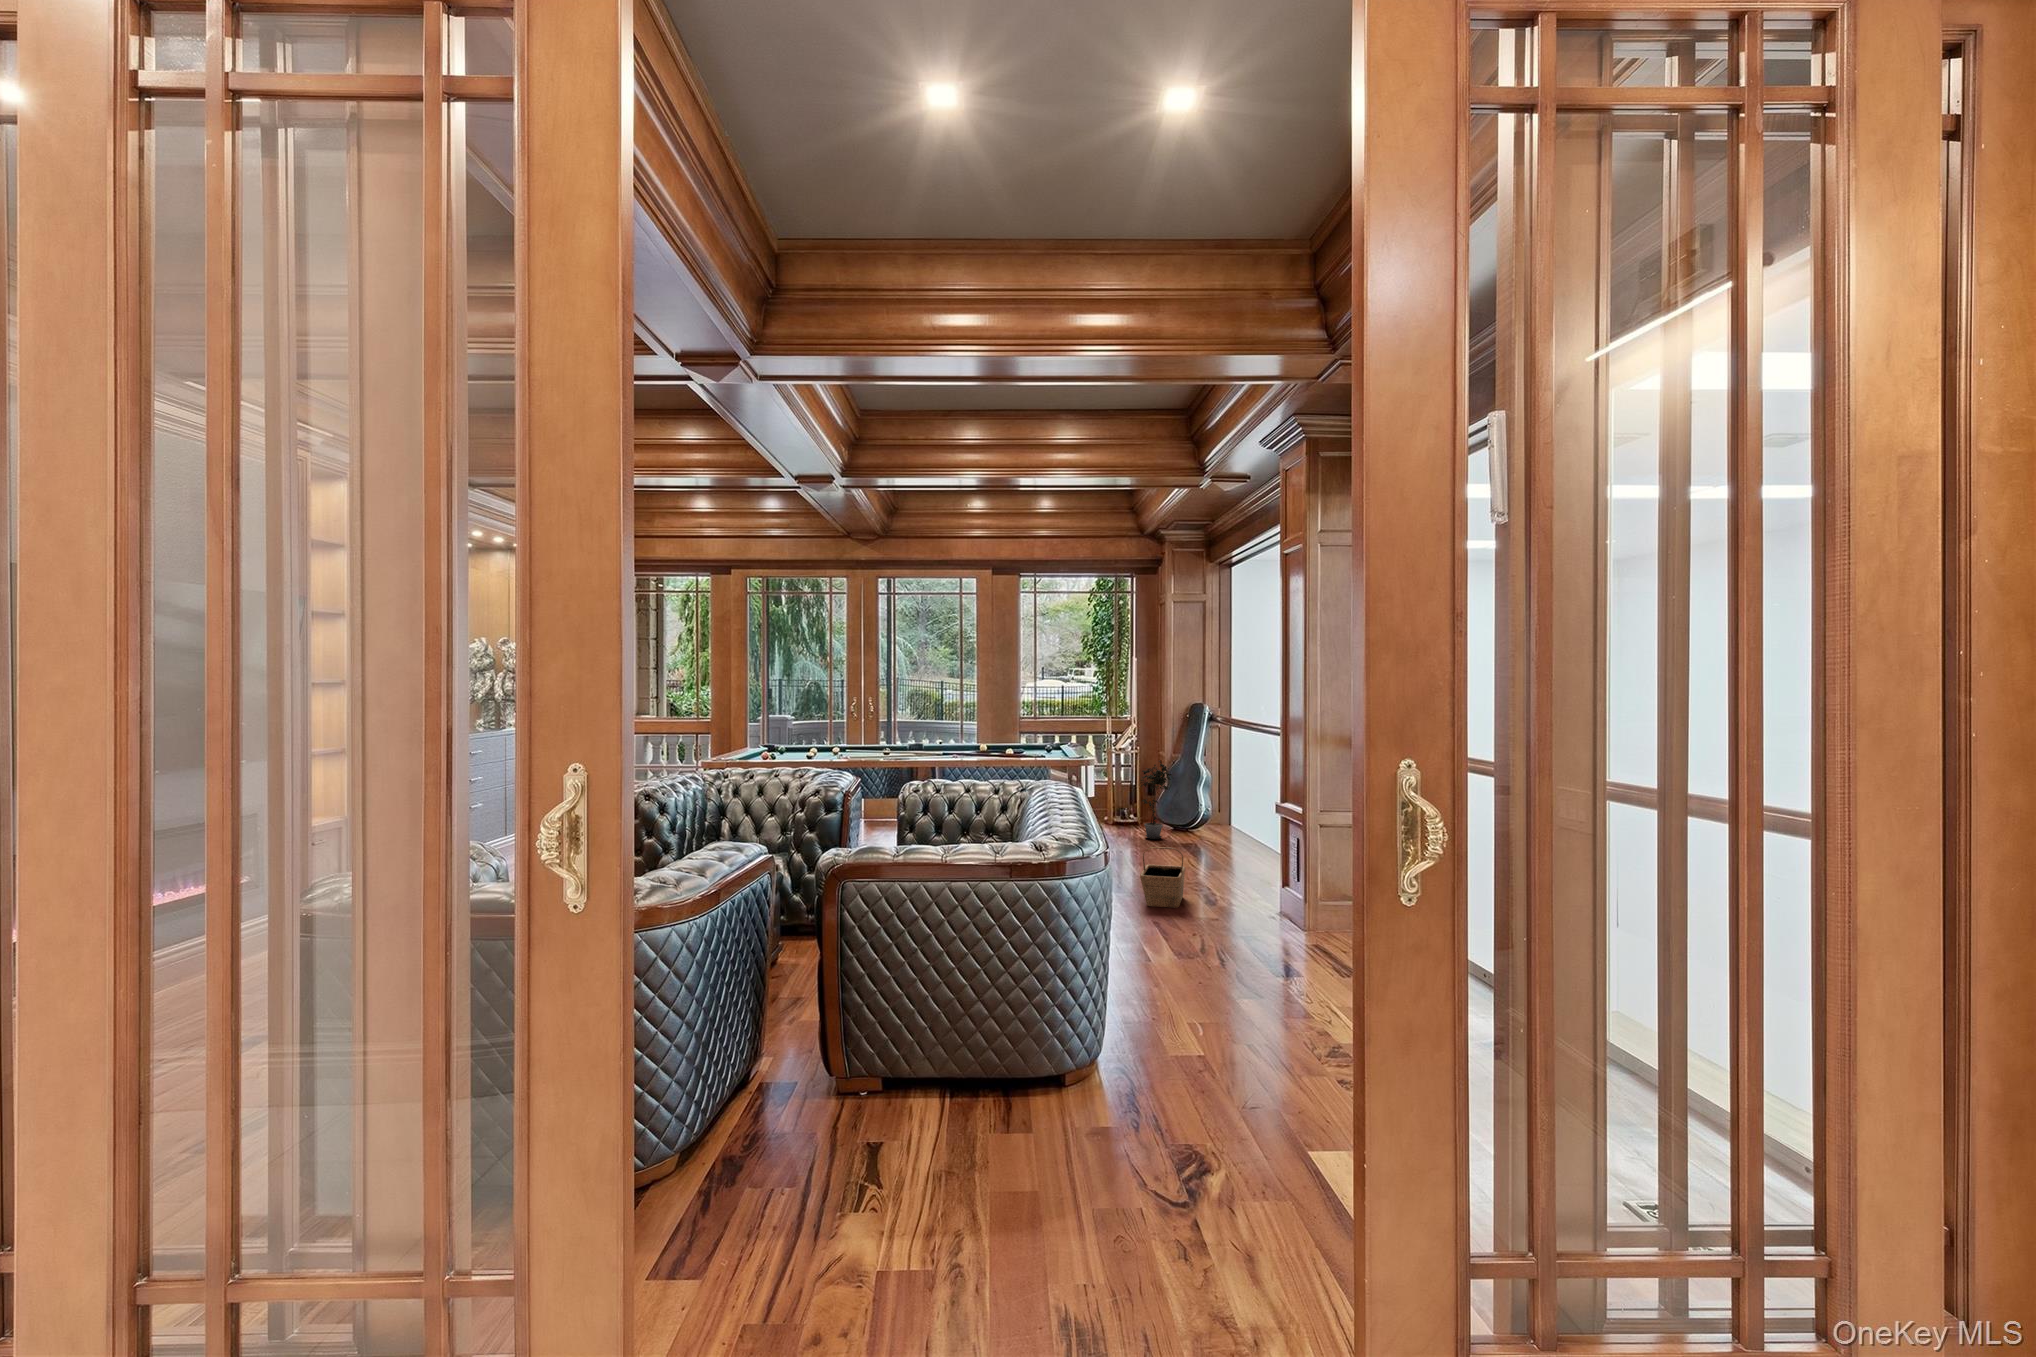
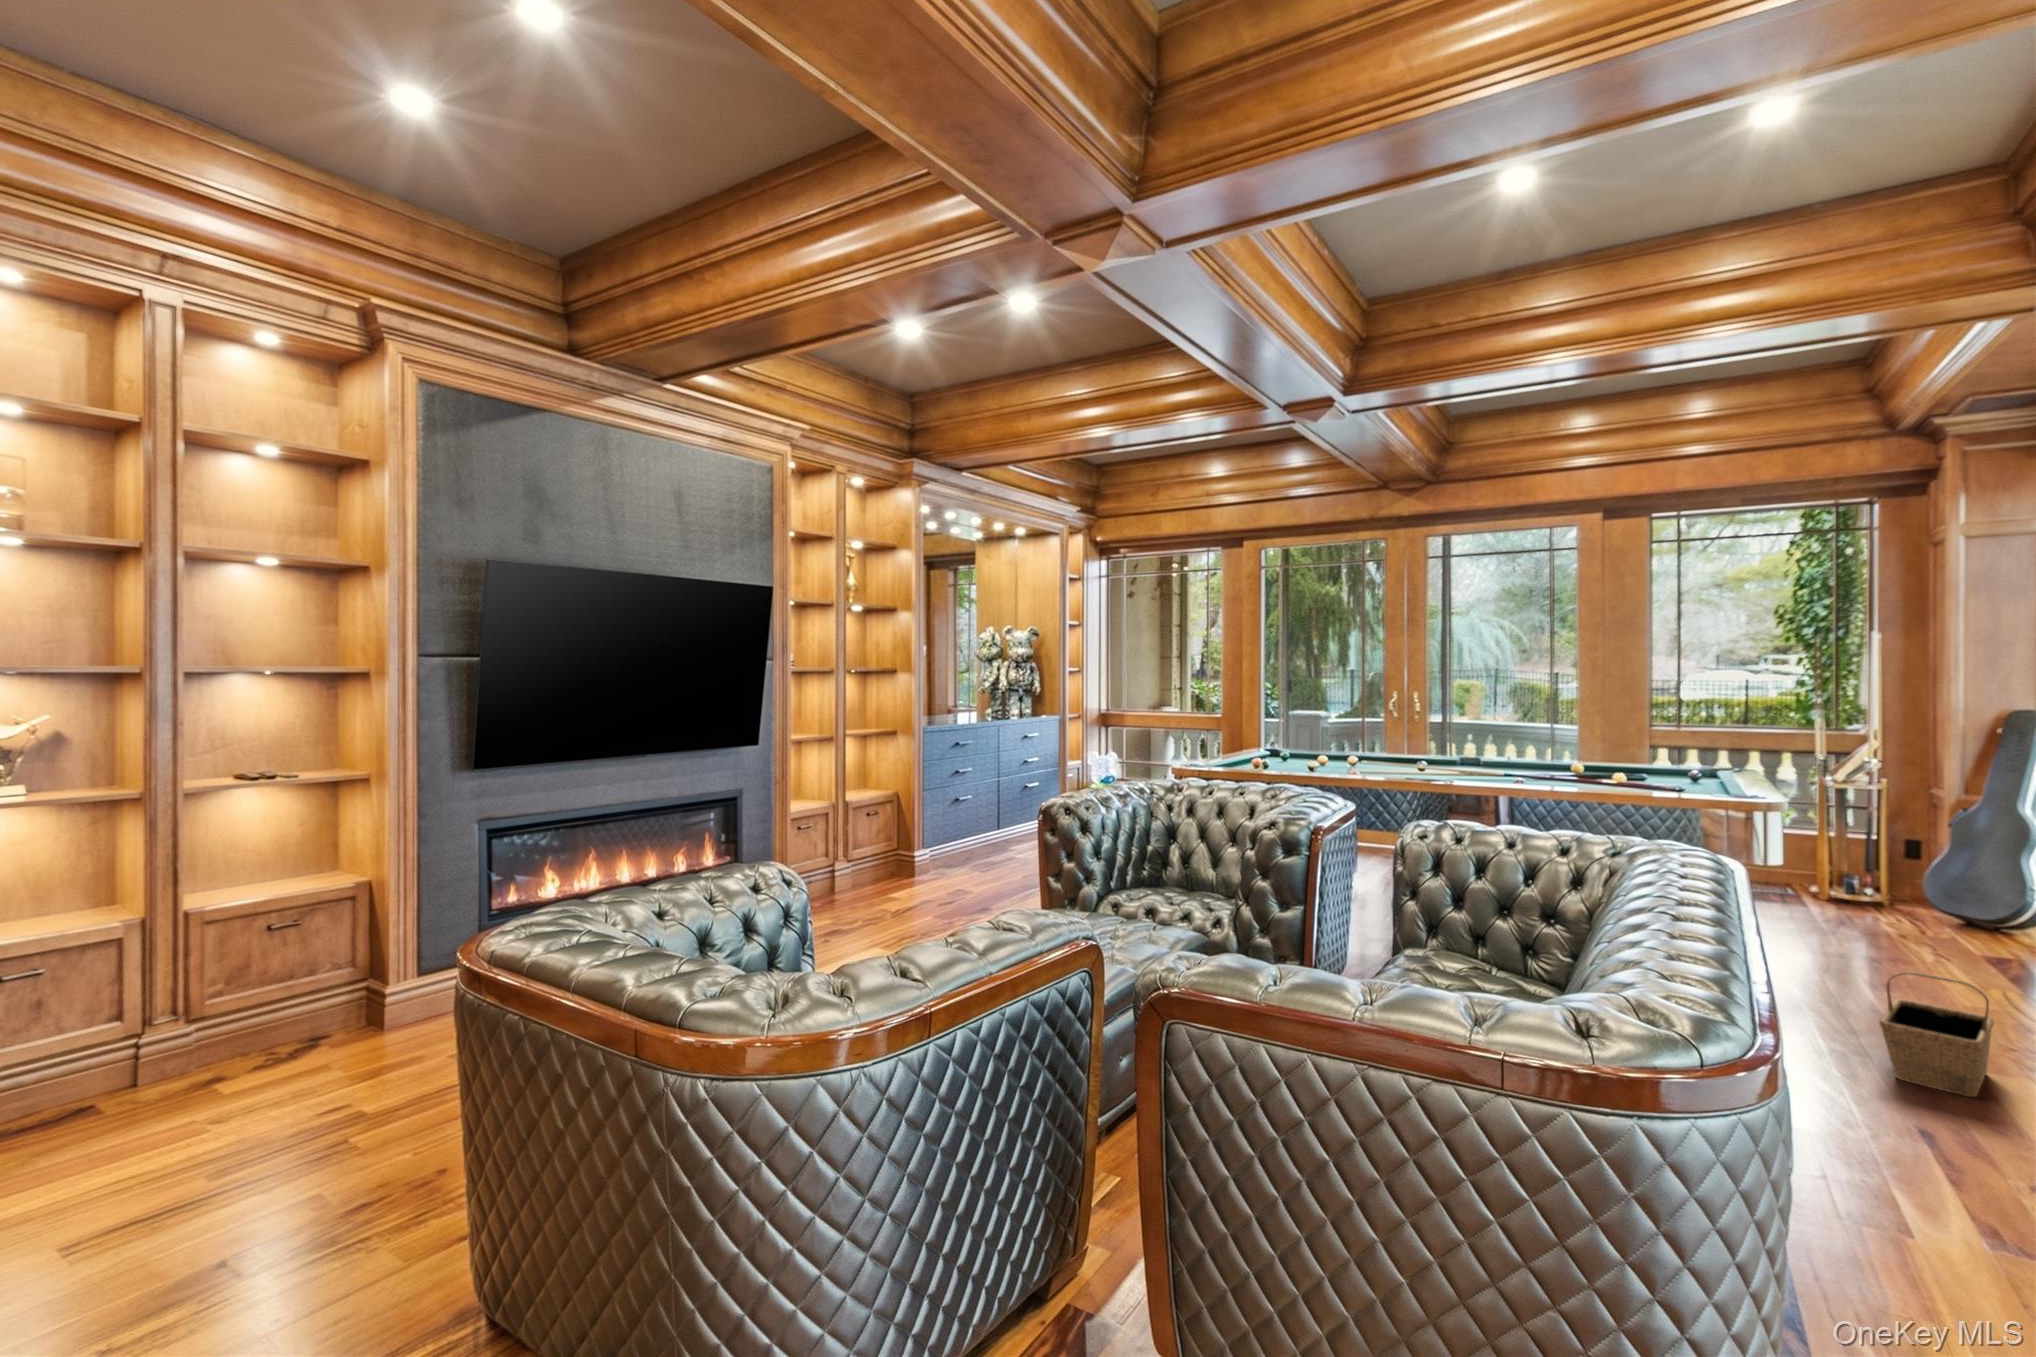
potted plant: present [1141,761,1173,839] -> none [1877,804,1958,934]

